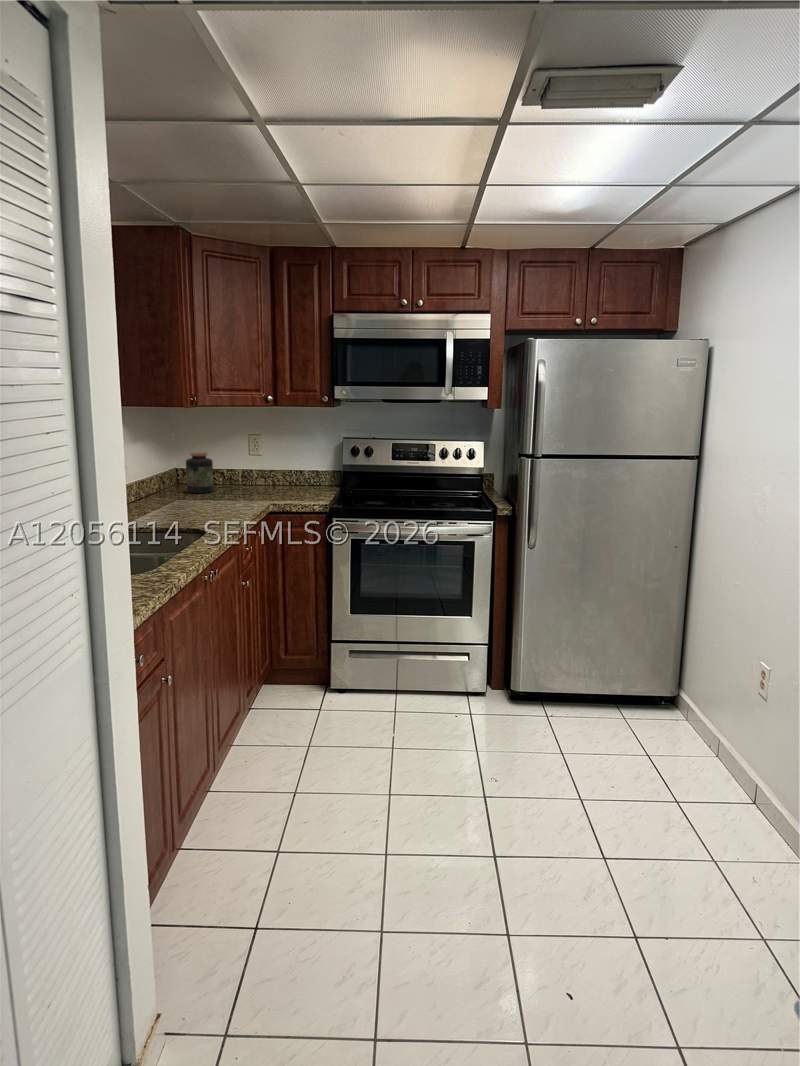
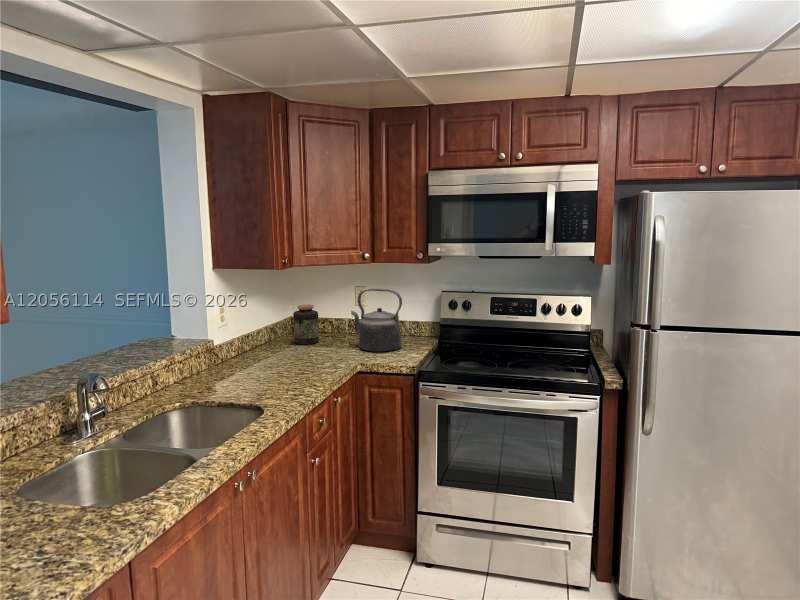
kettle: none [250,434,305,496] -> present [351,289,402,352]

